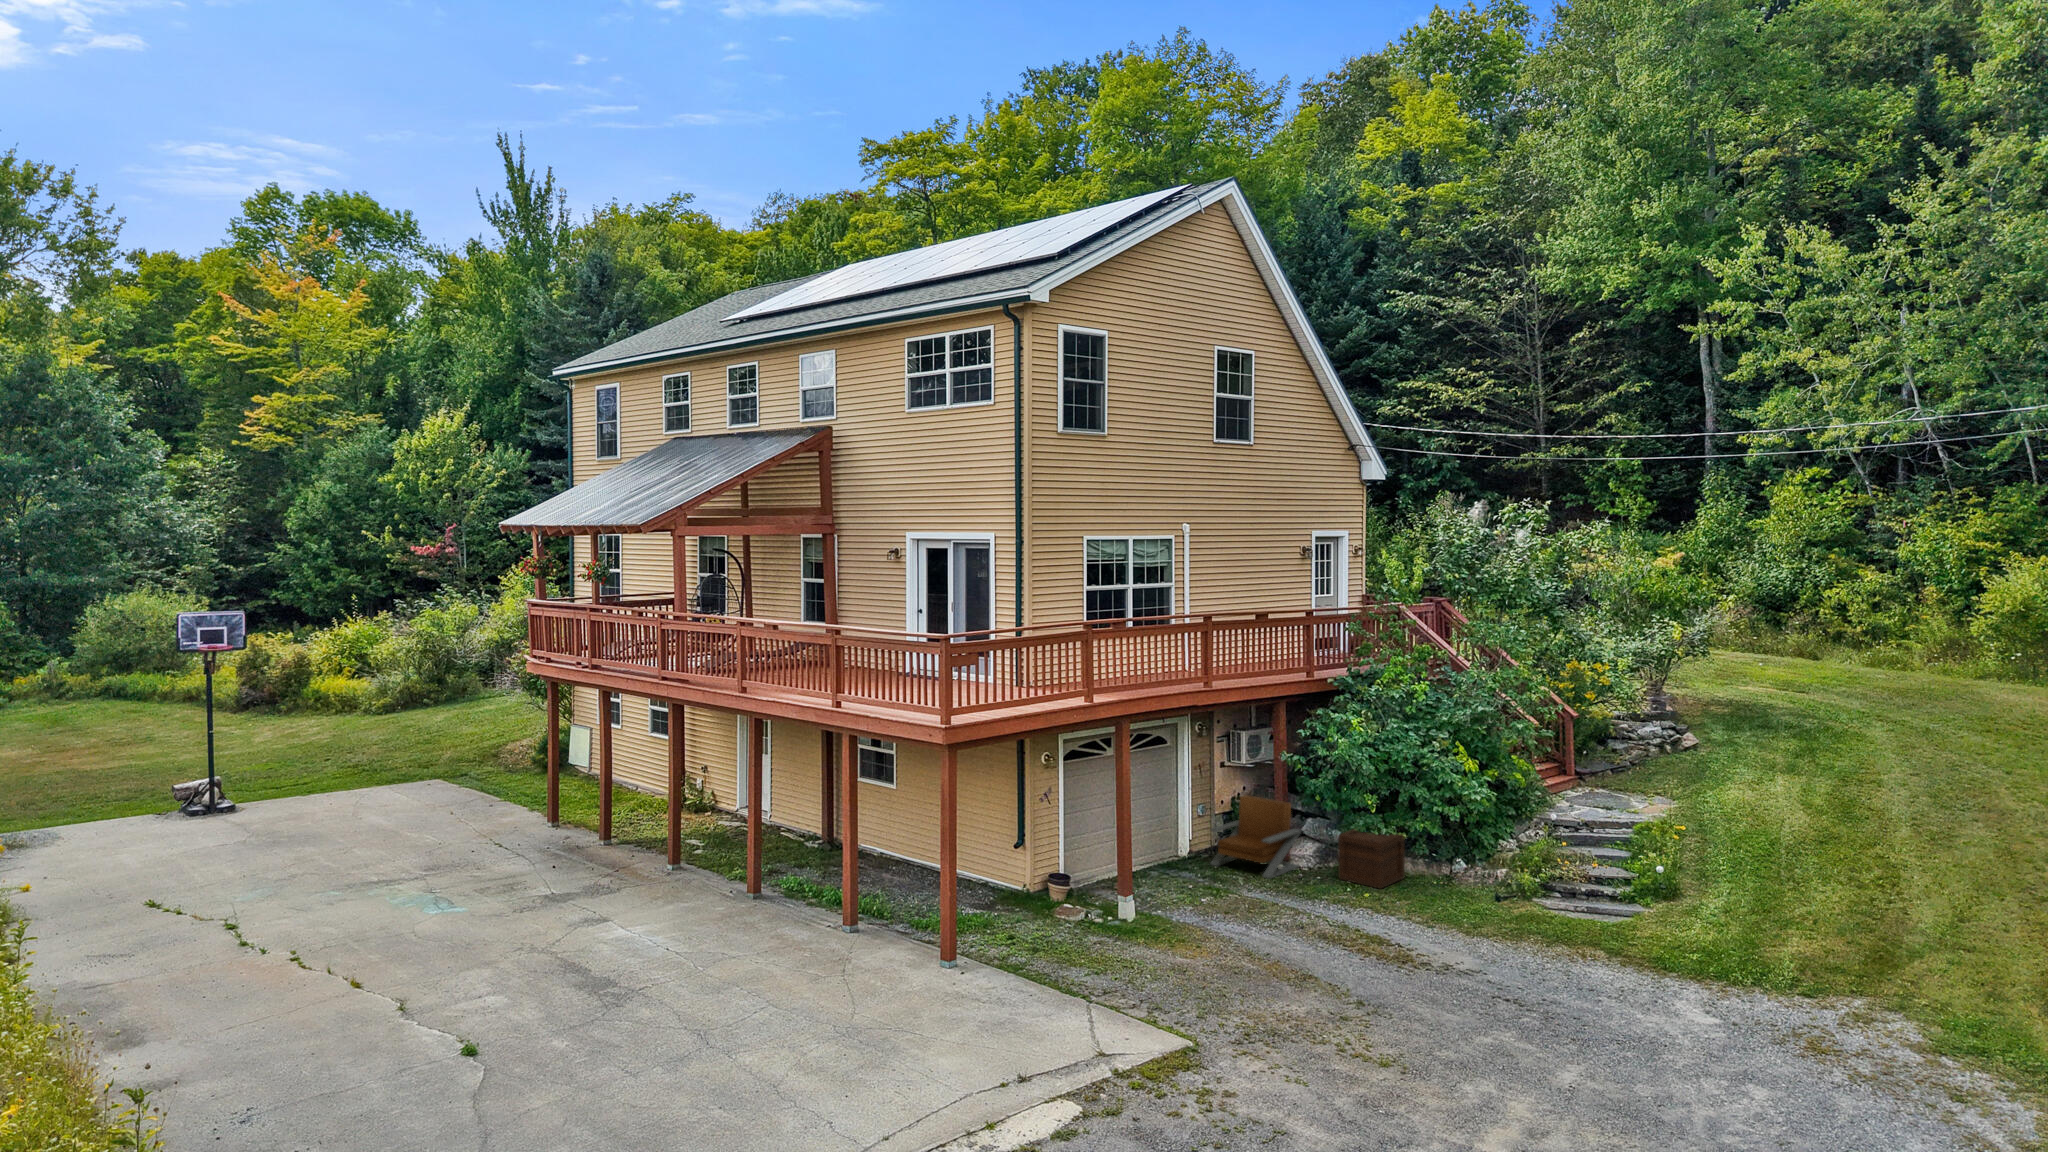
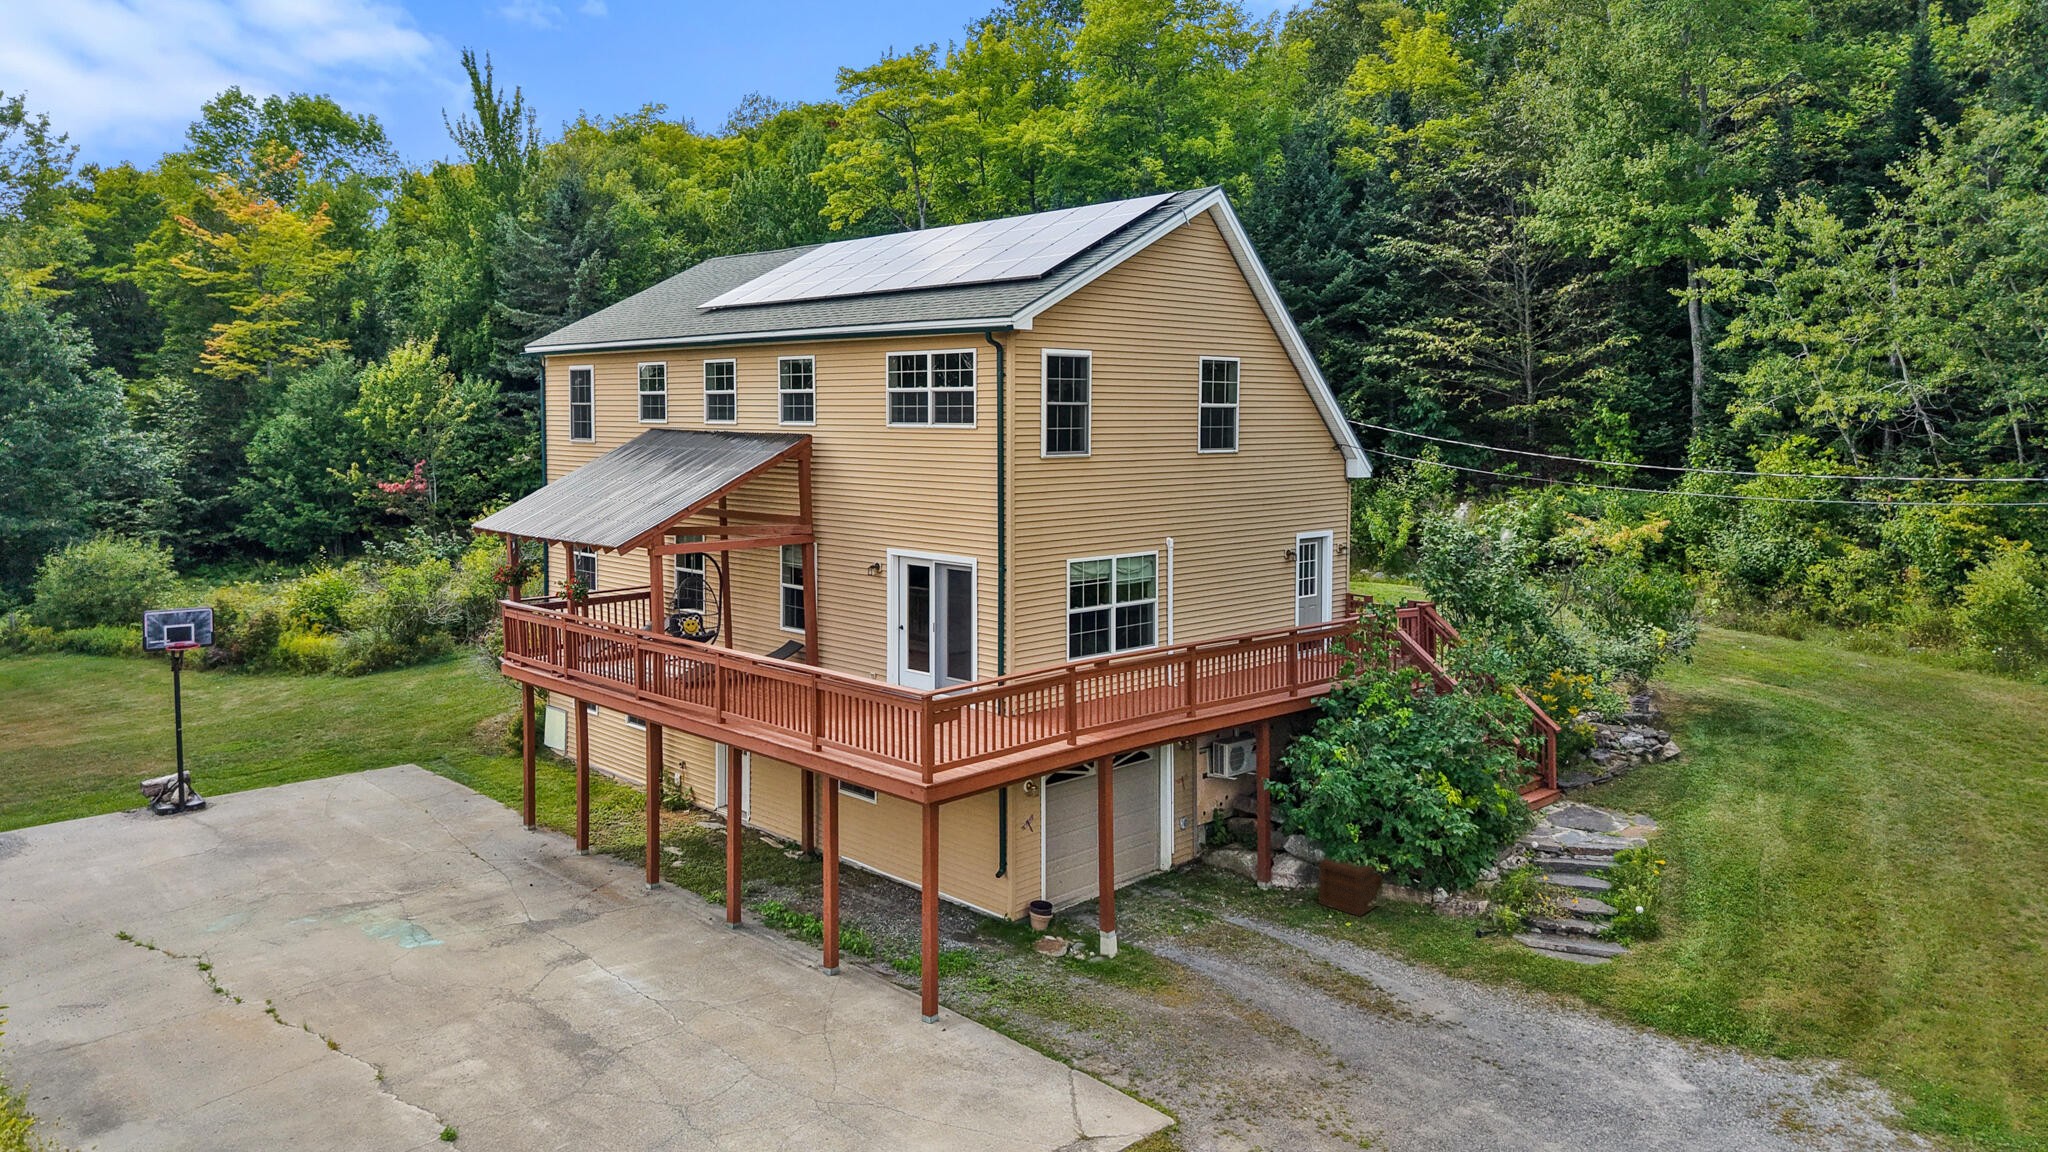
lounge chair: present [1210,795,1301,879] -> none [1192,814,1283,904]

